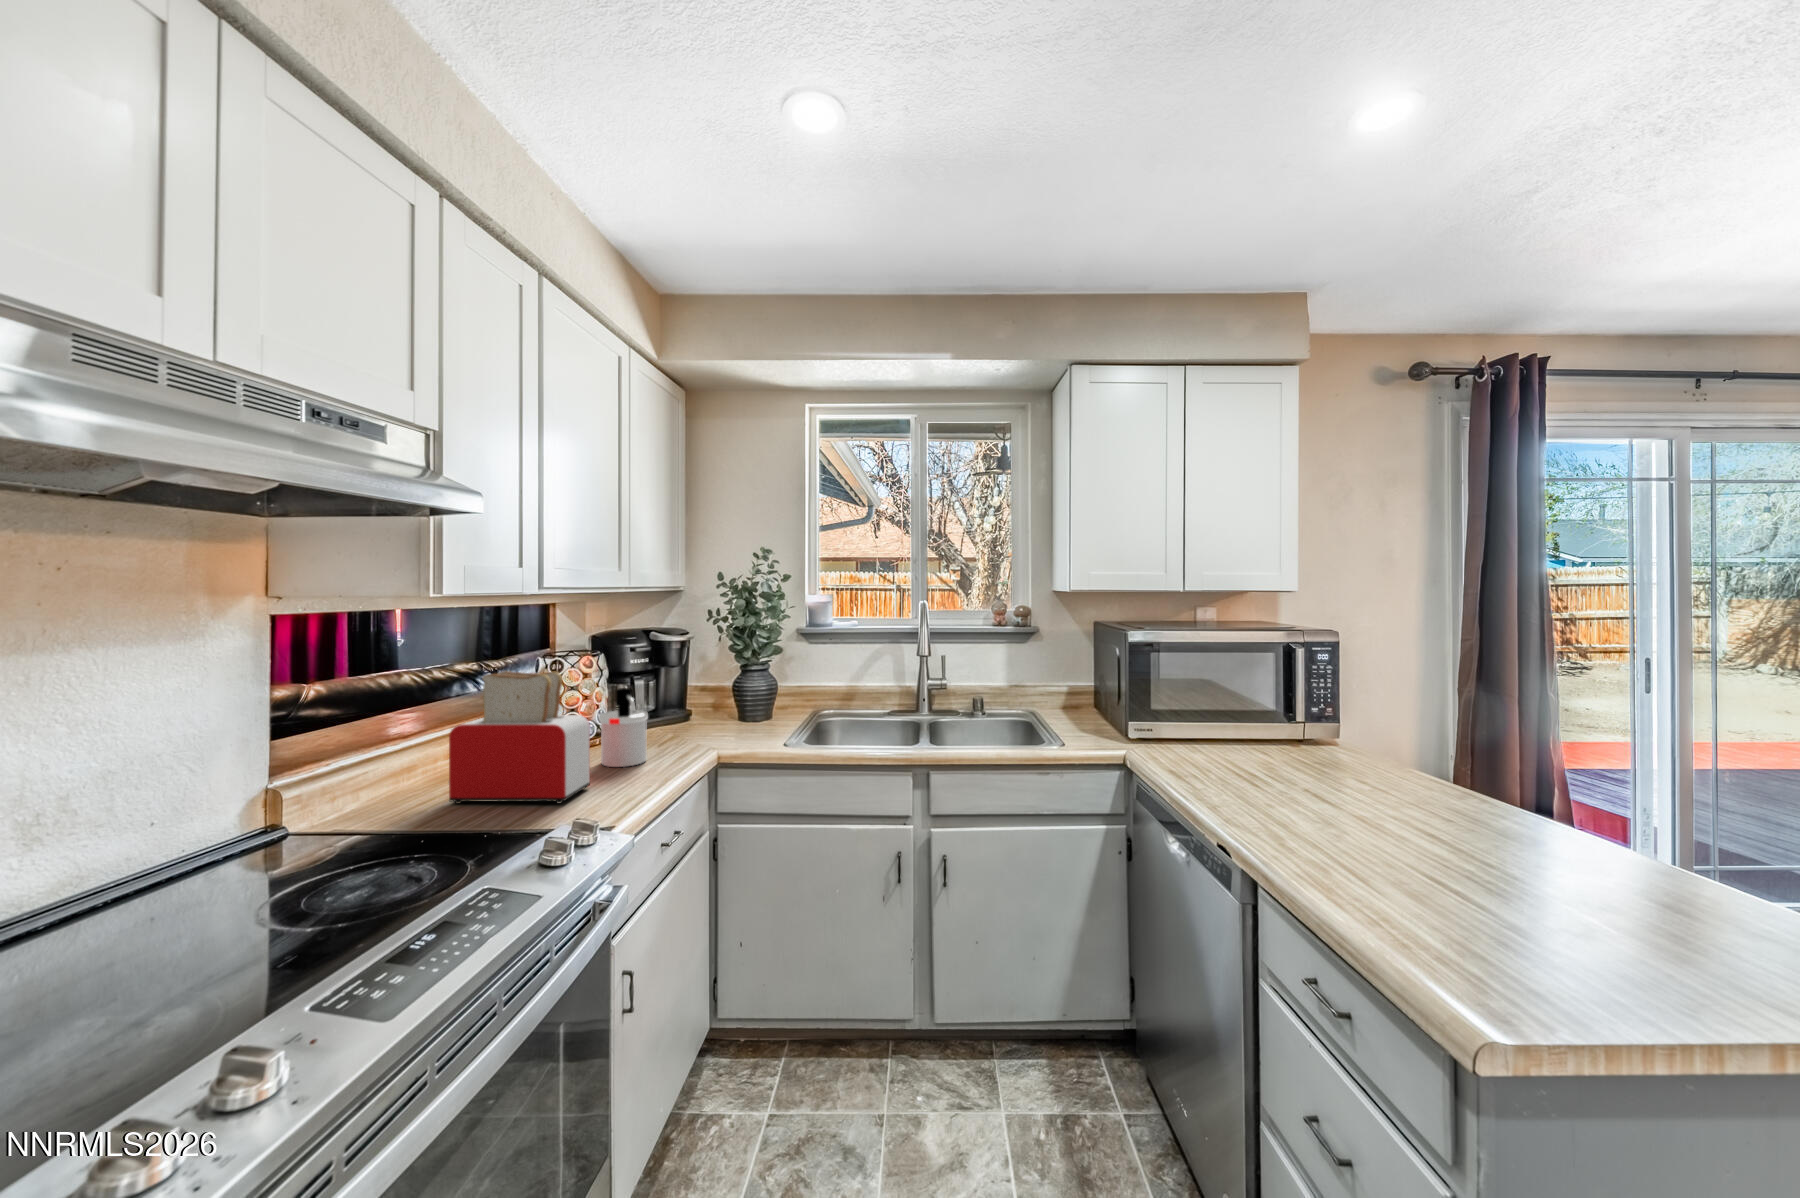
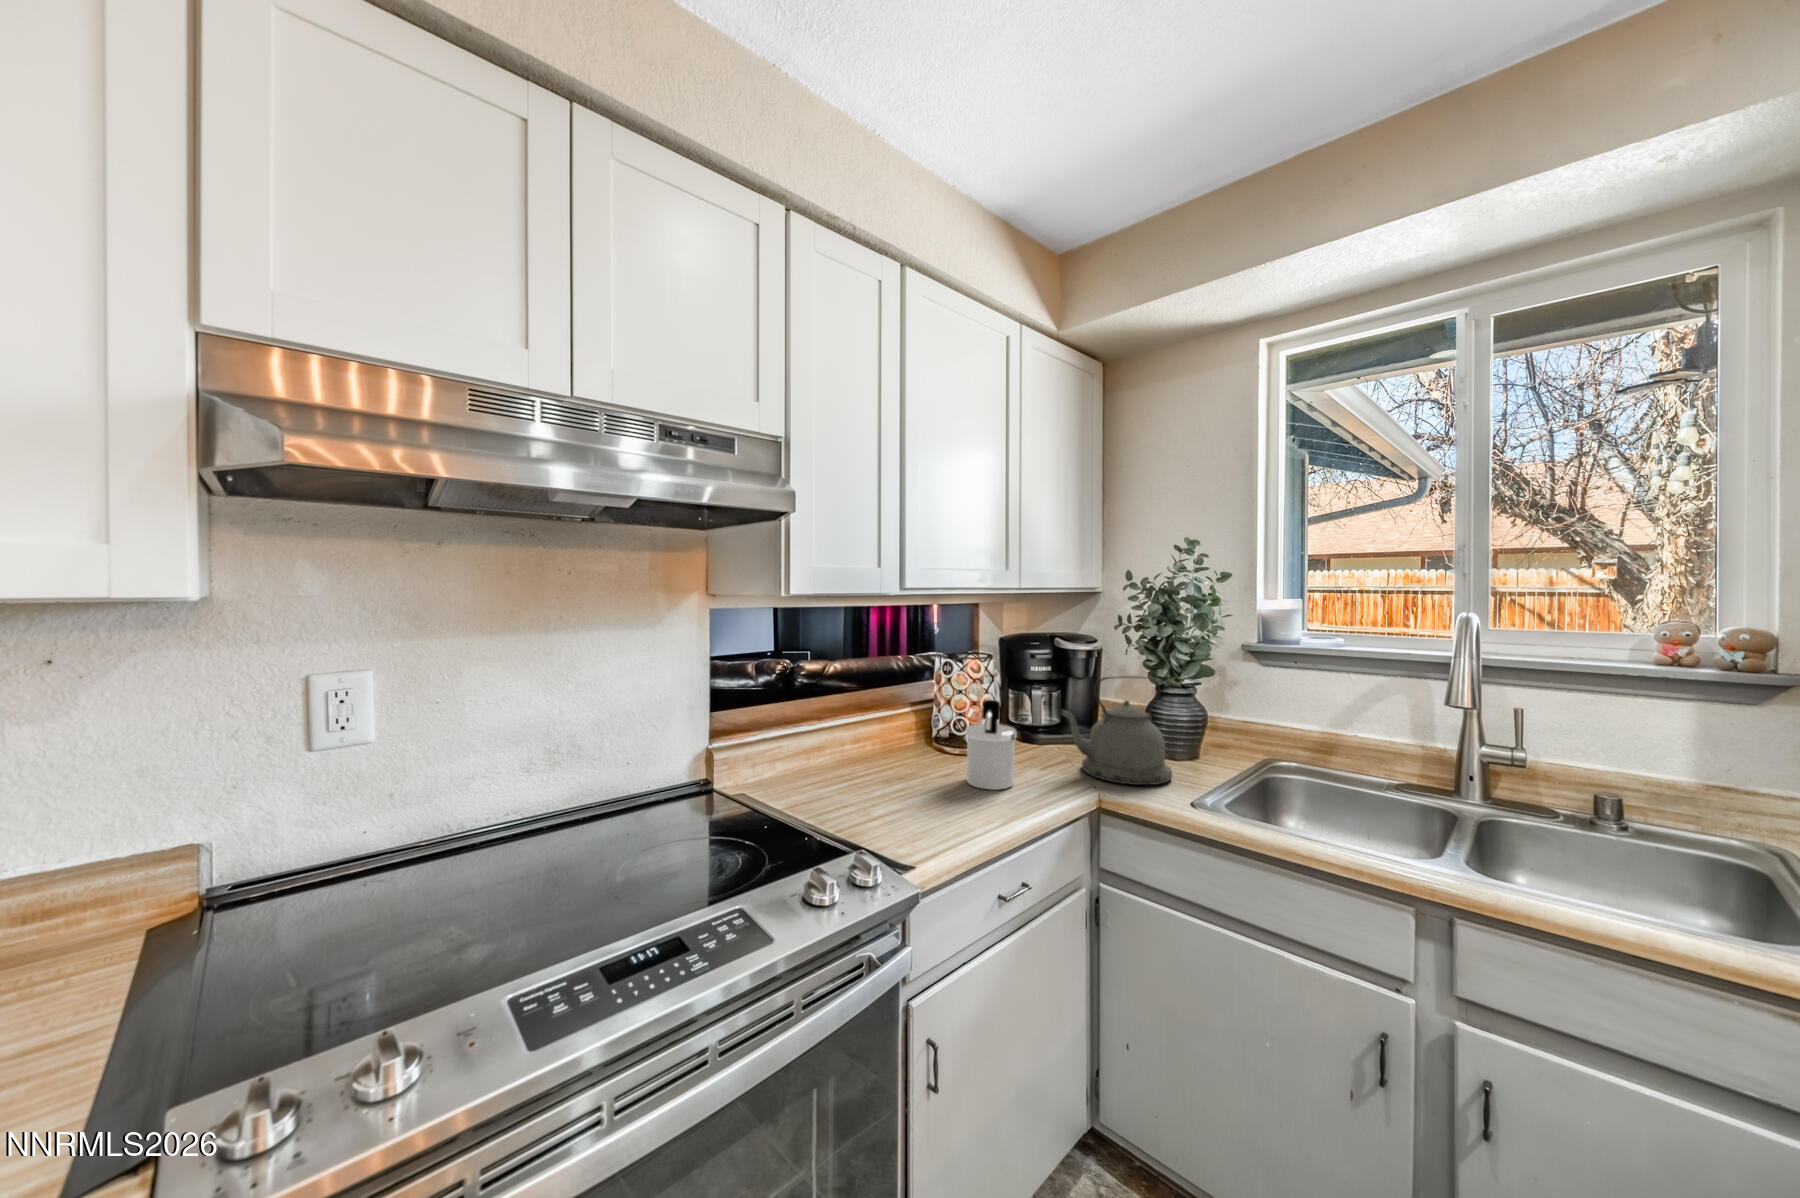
kettle: none [678,657,763,744] -> present [1060,676,1172,785]
toaster: present [449,671,590,804] -> none [811,671,932,822]

